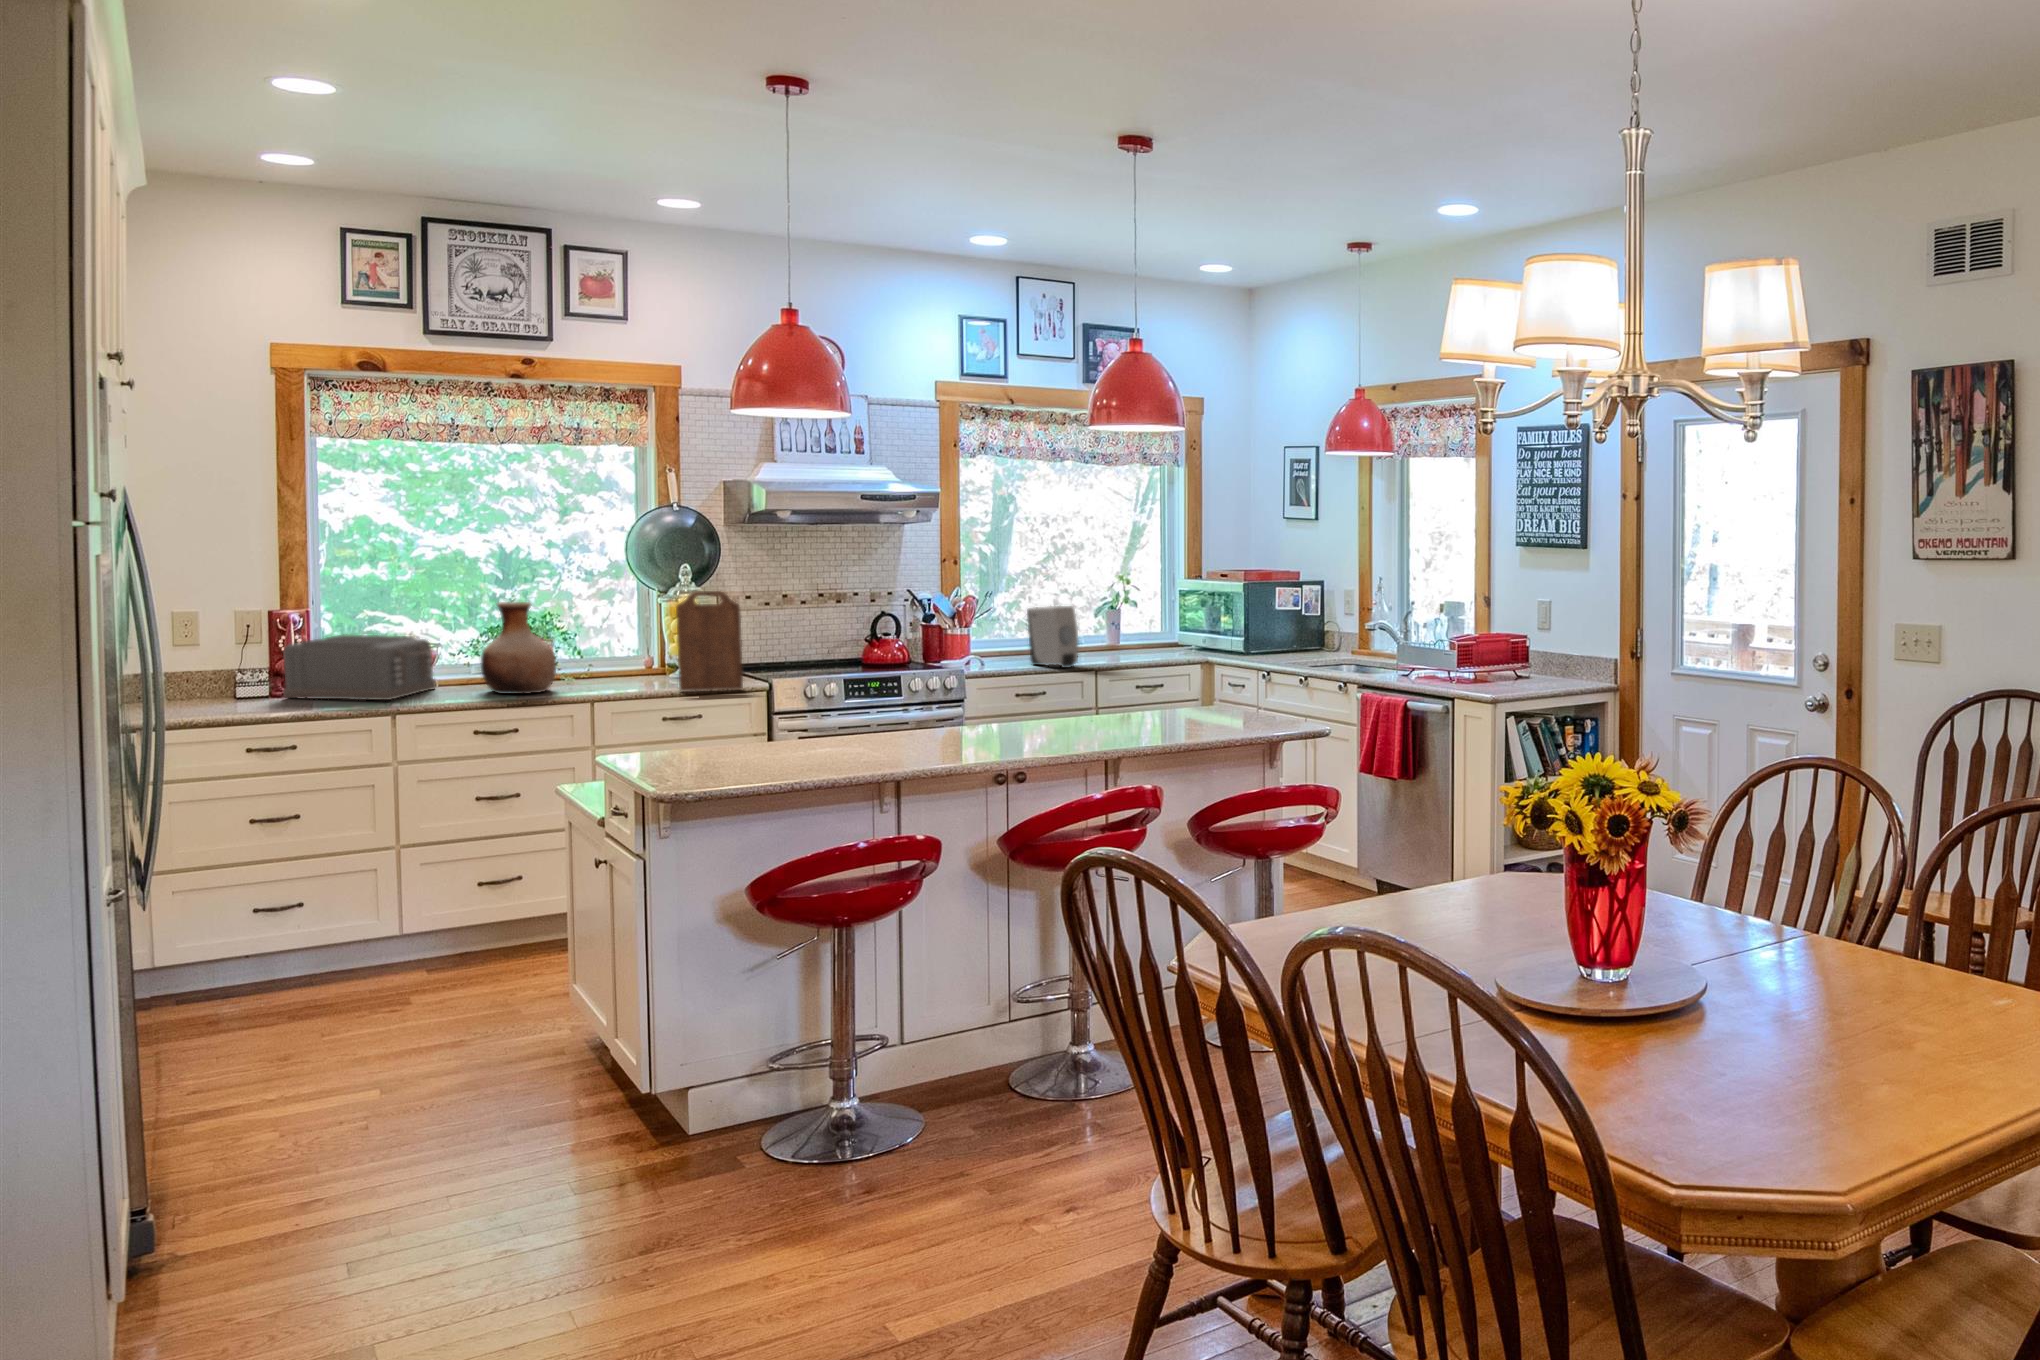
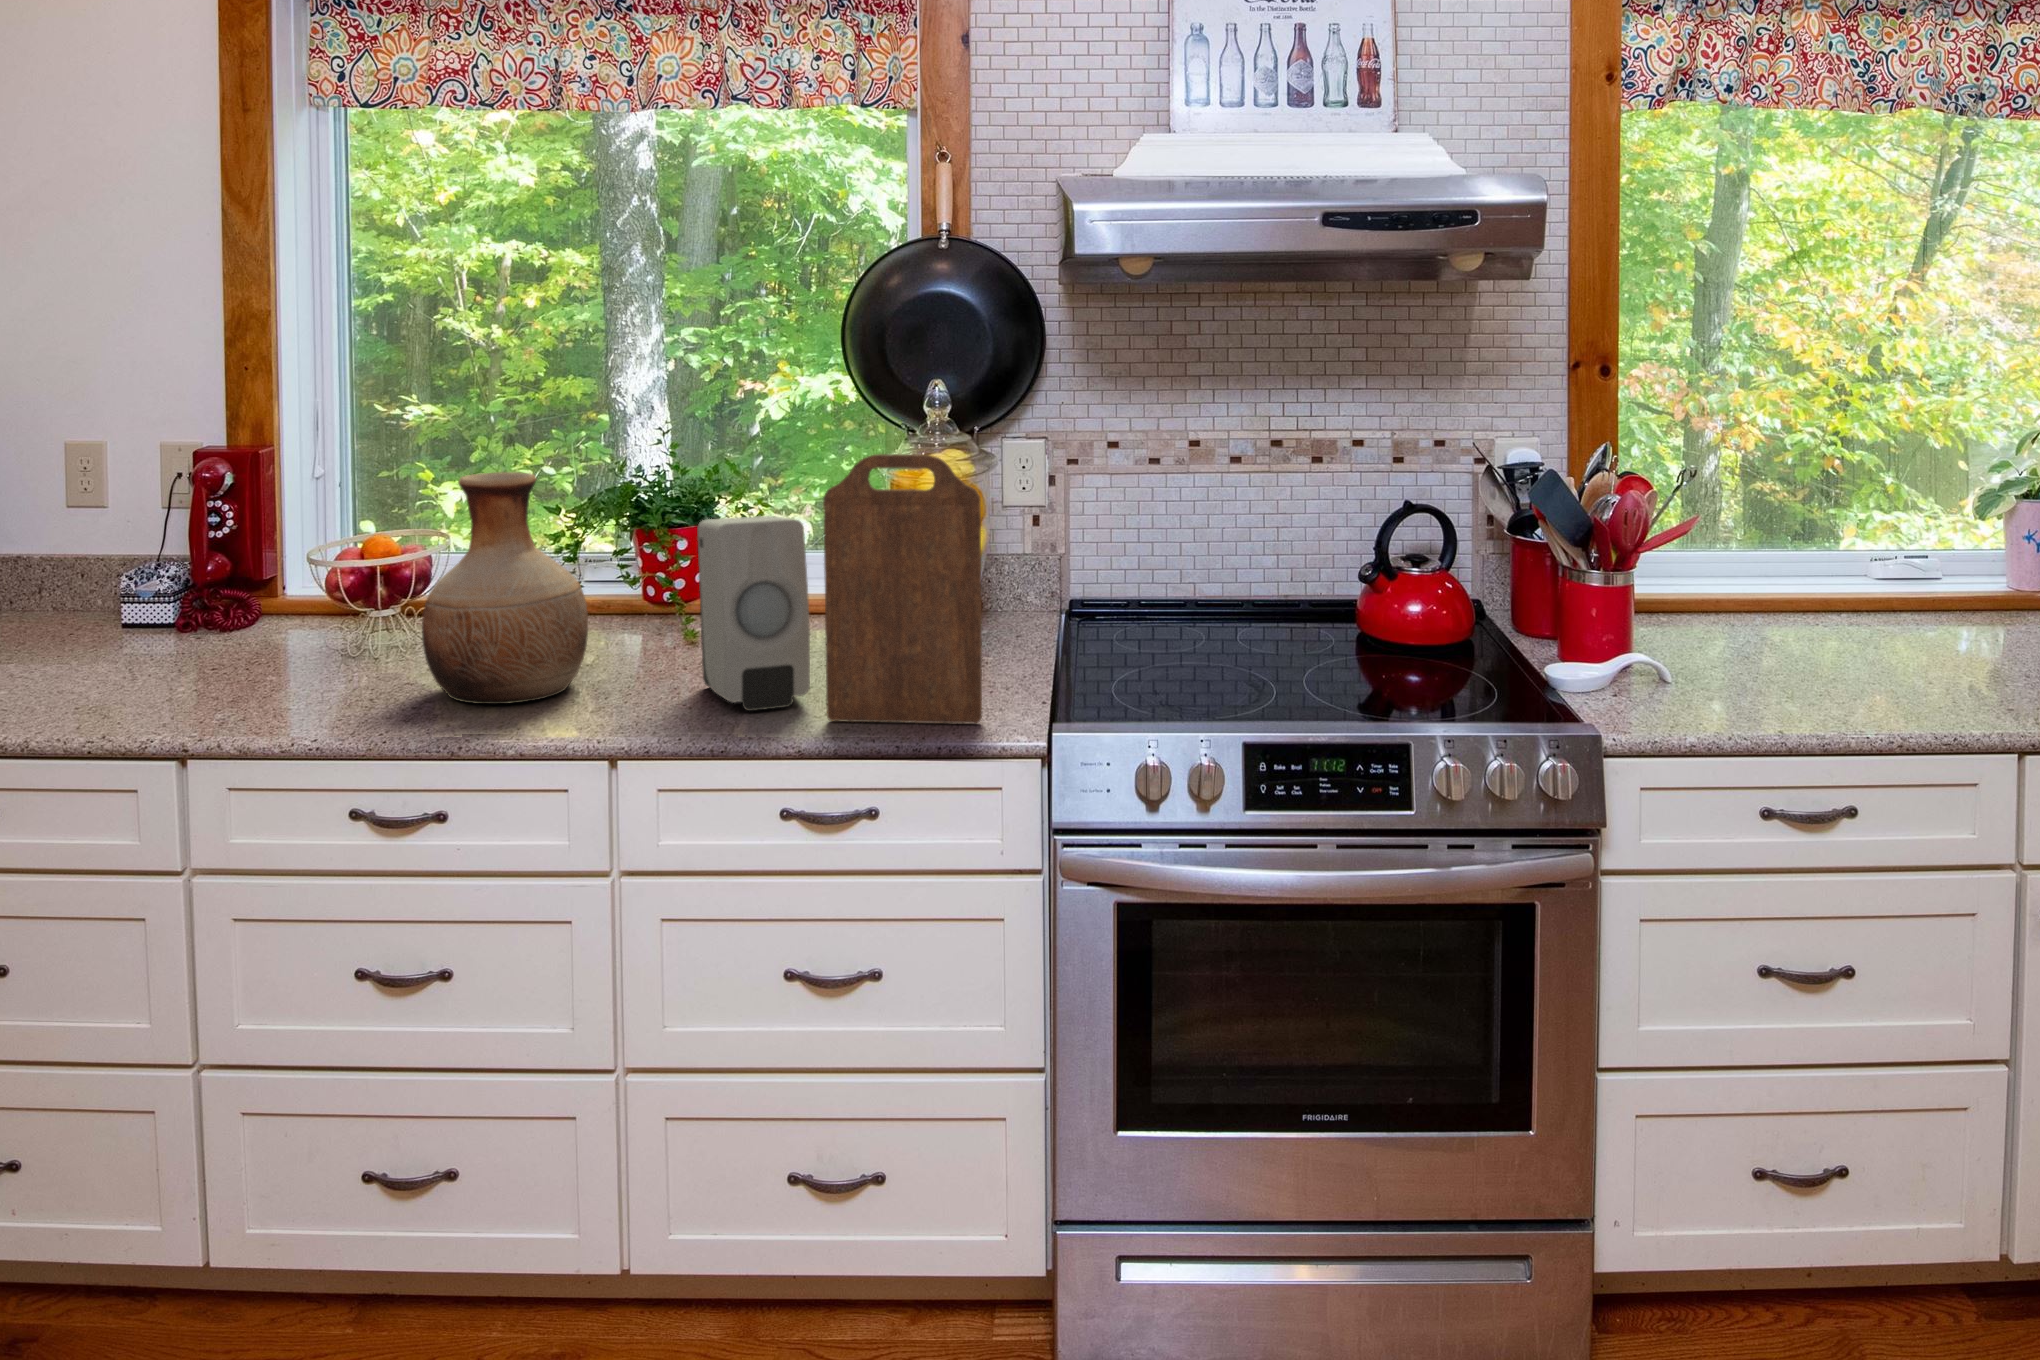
soap dispenser: present [1027,606,1078,668] -> present [697,516,810,711]
toaster: present [283,634,436,700] -> none [57,536,381,710]

